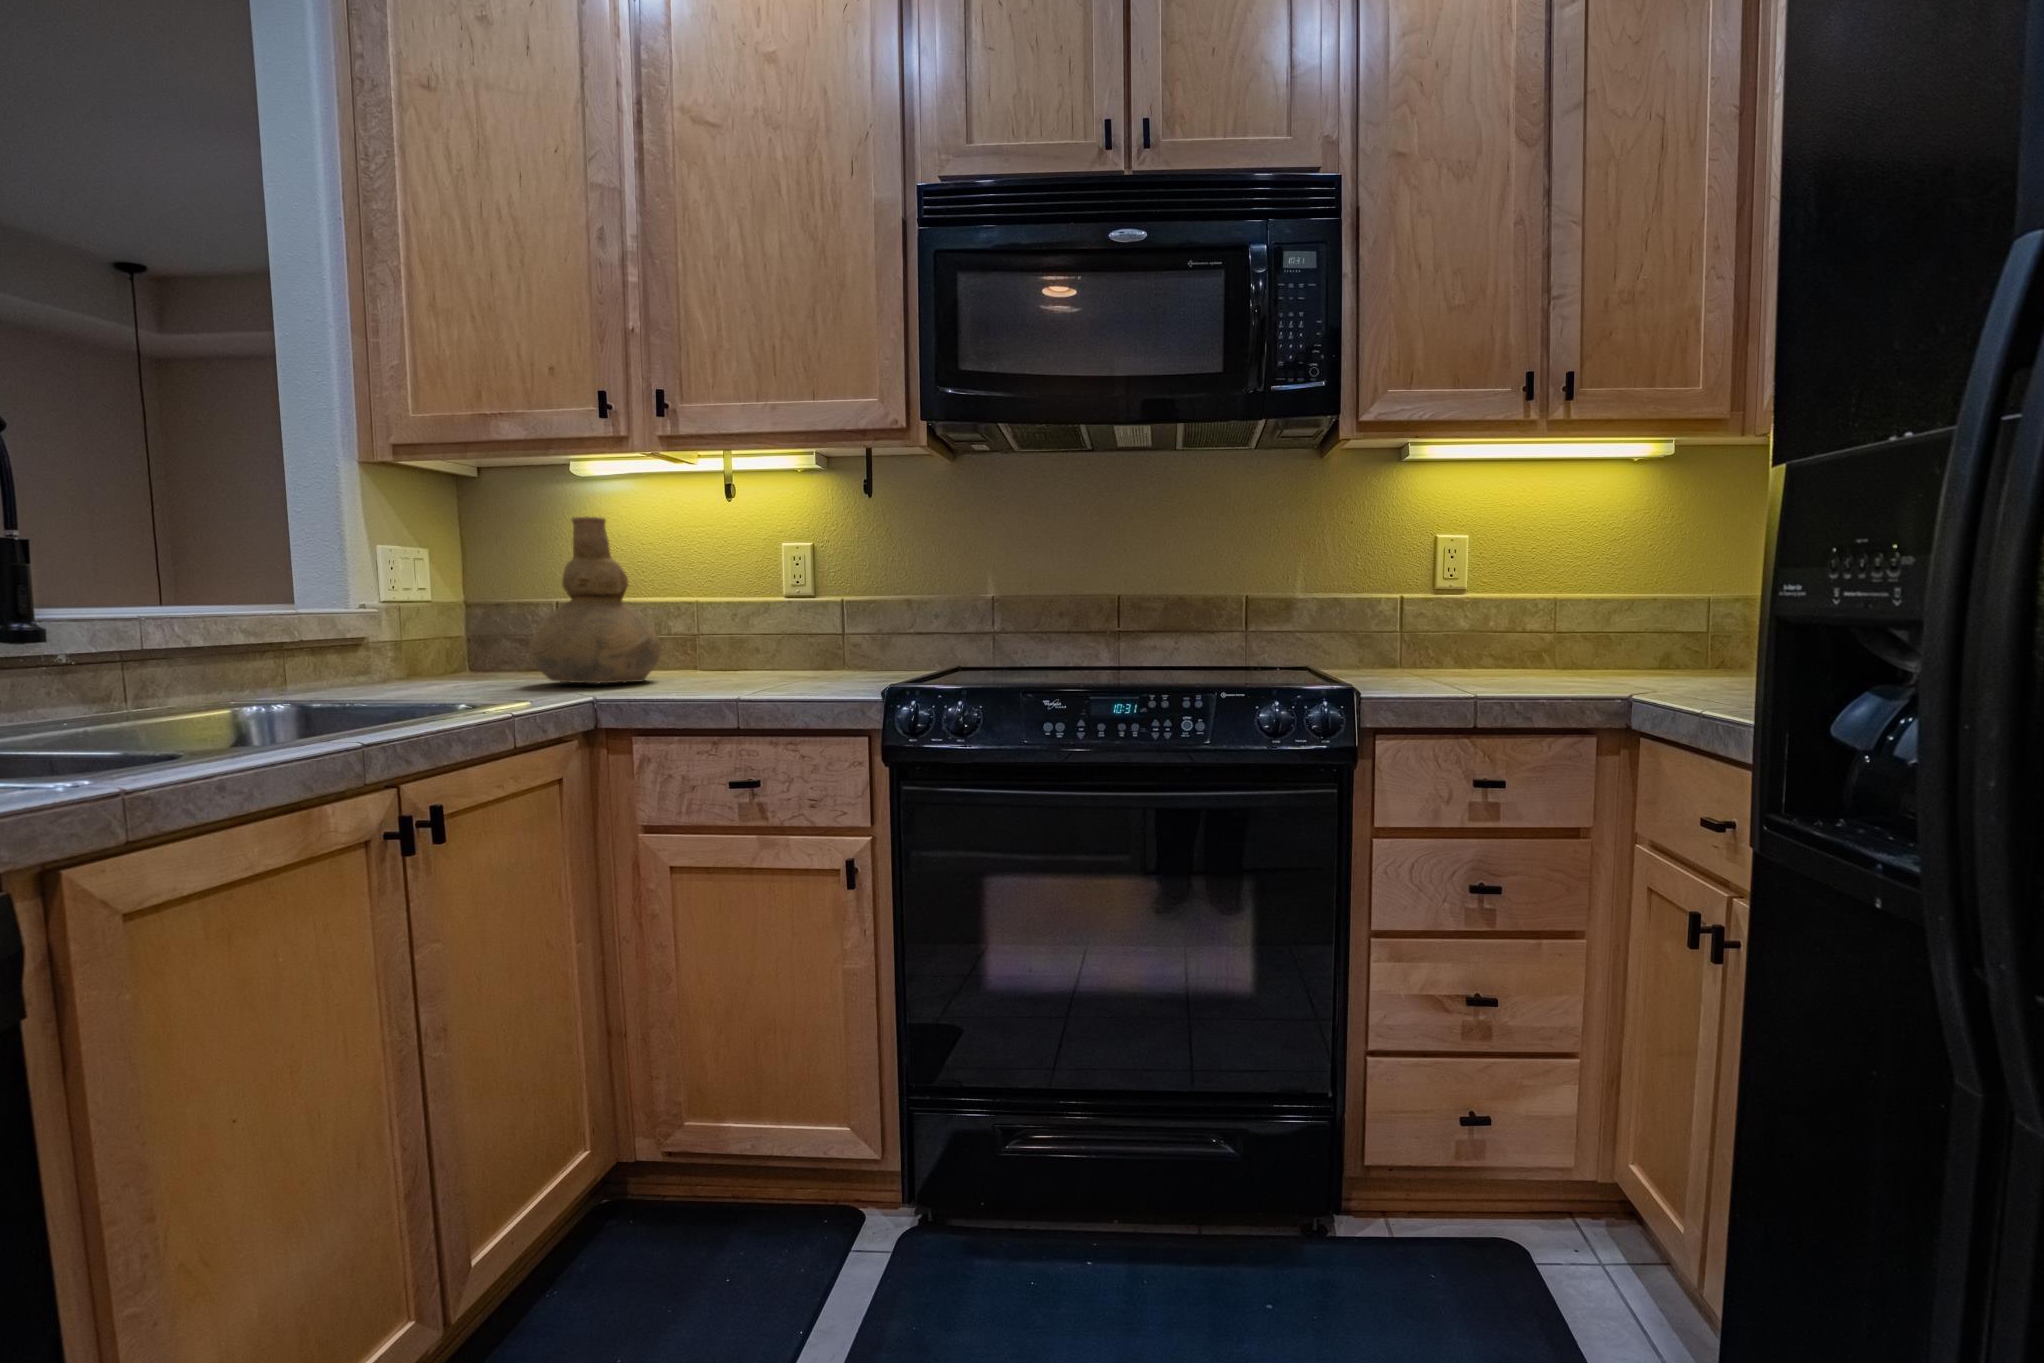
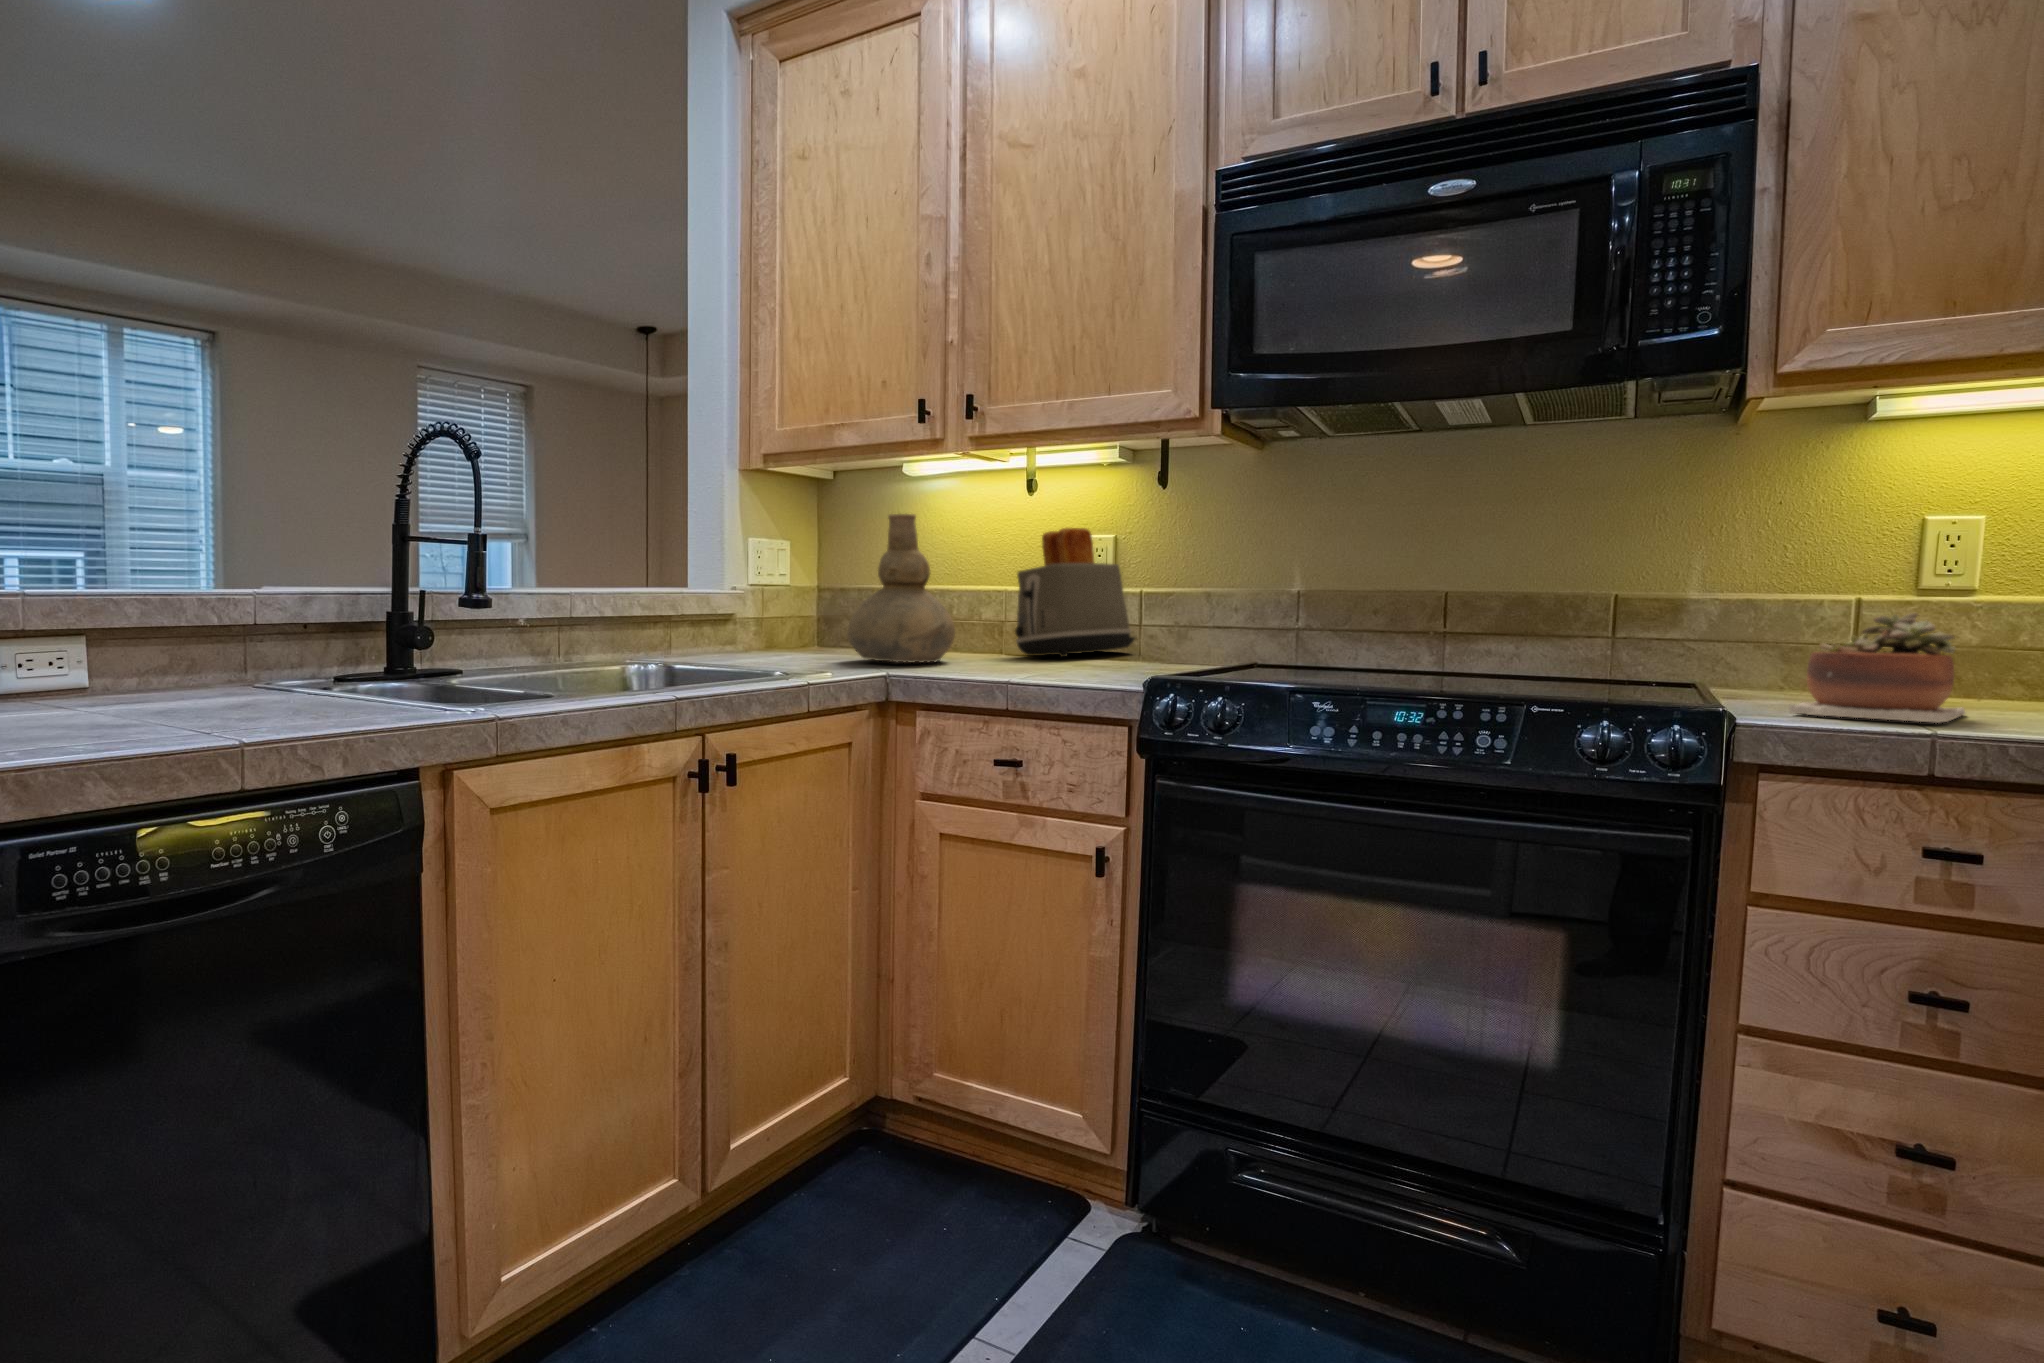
toaster: none [721,538,844,671] -> present [1015,528,1135,658]
succulent plant: none [1382,608,1475,688] -> present [1789,613,1965,723]

